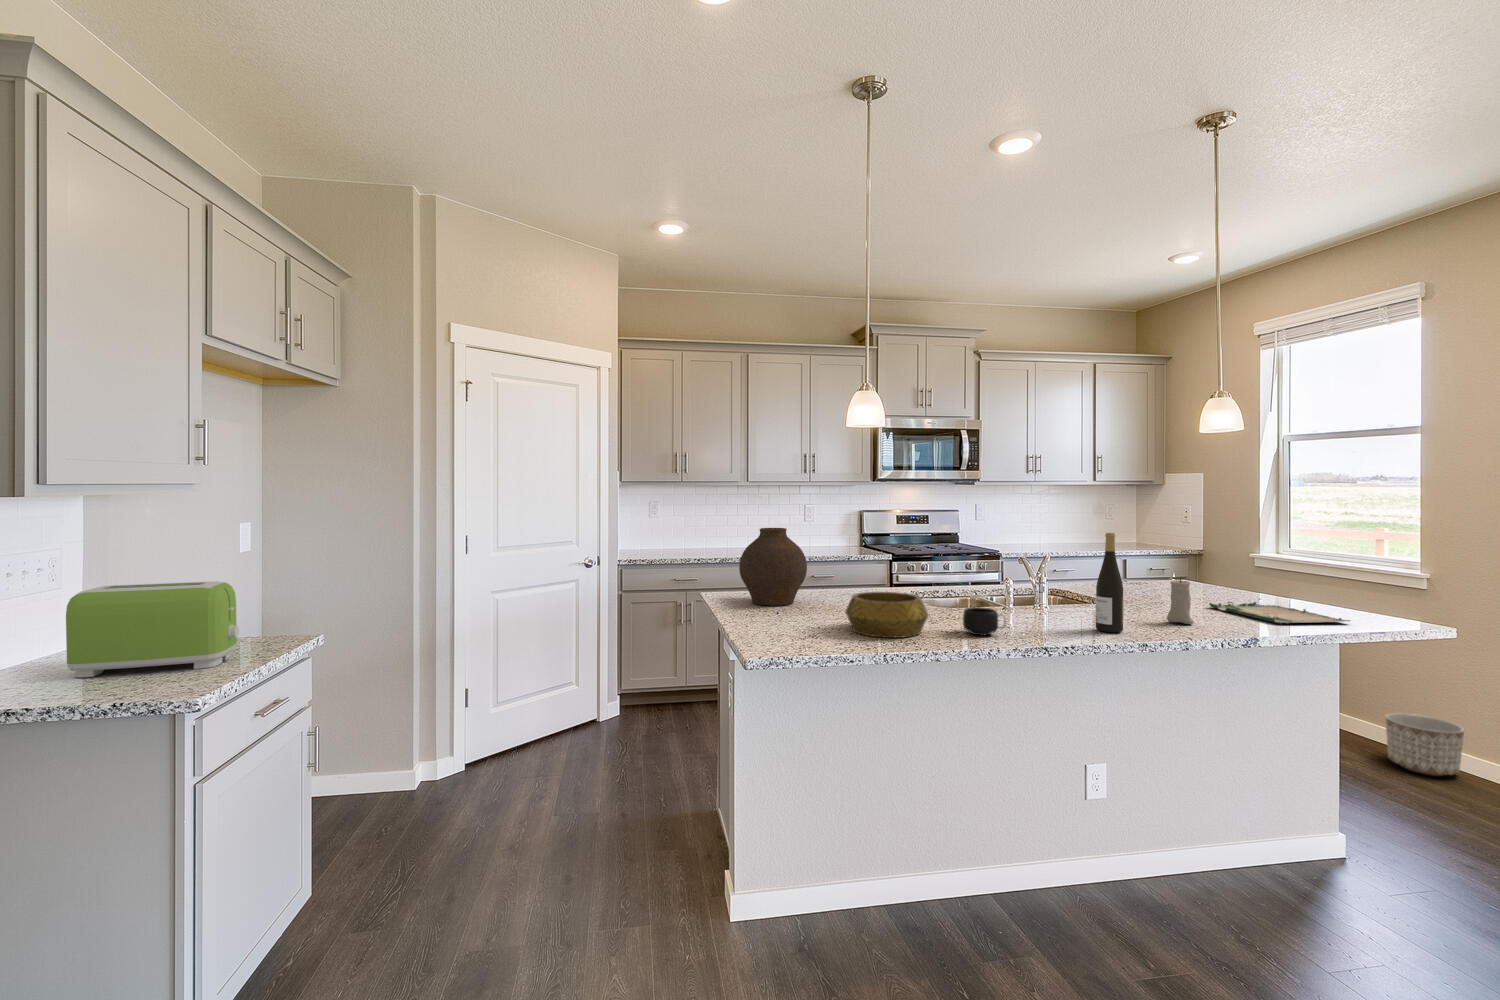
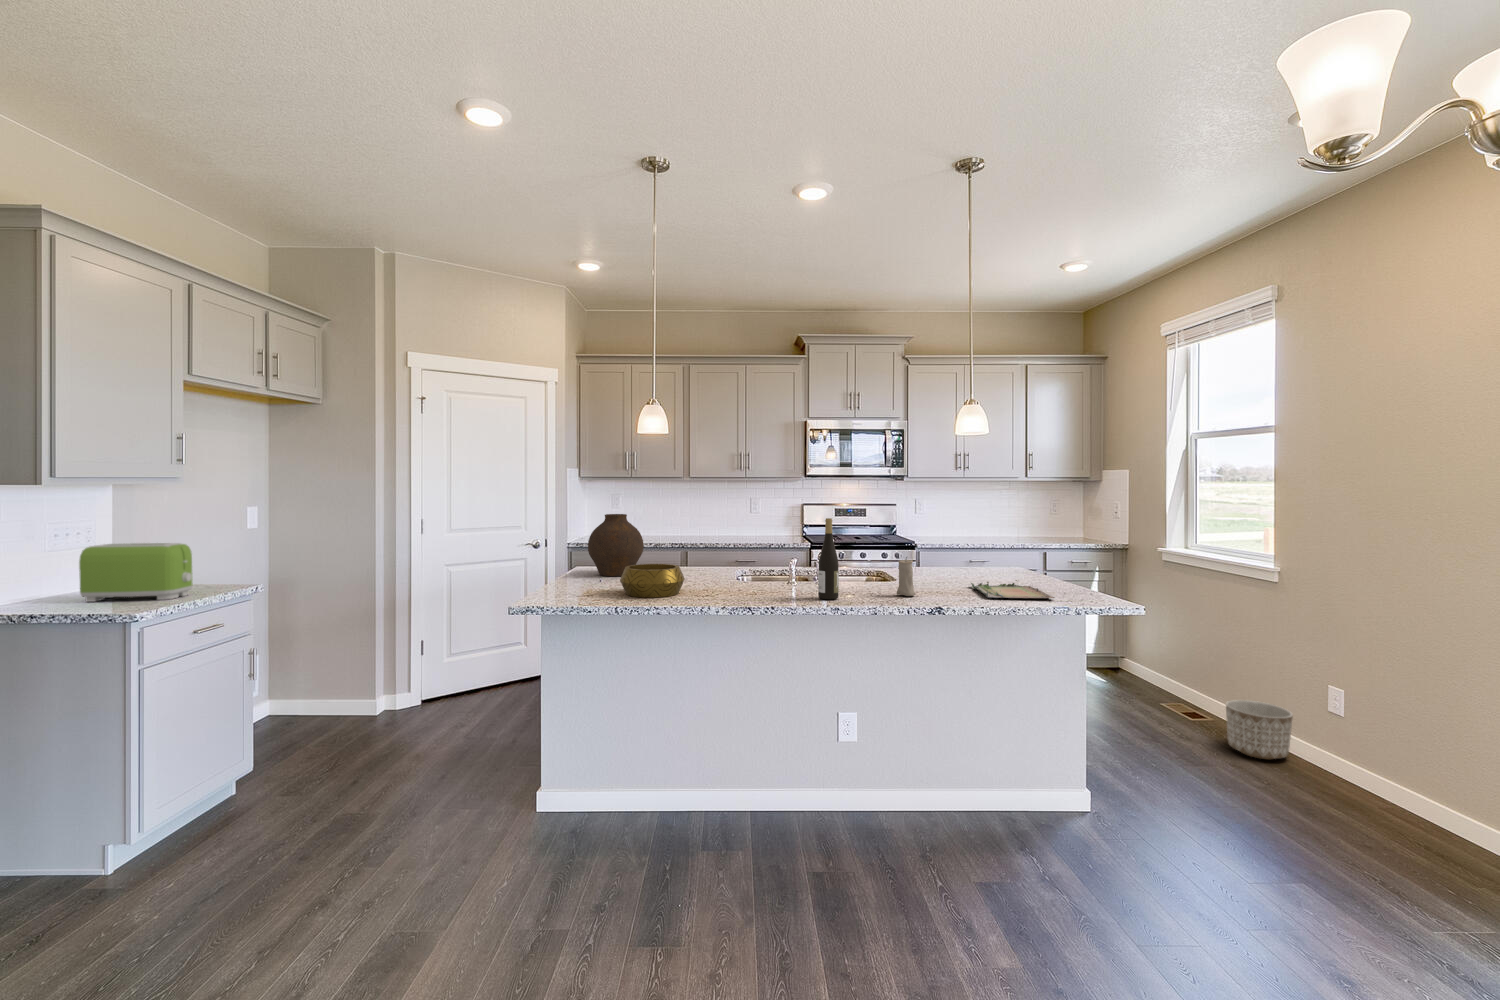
mug: present [963,607,1005,635] -> none [706,577,735,598]

